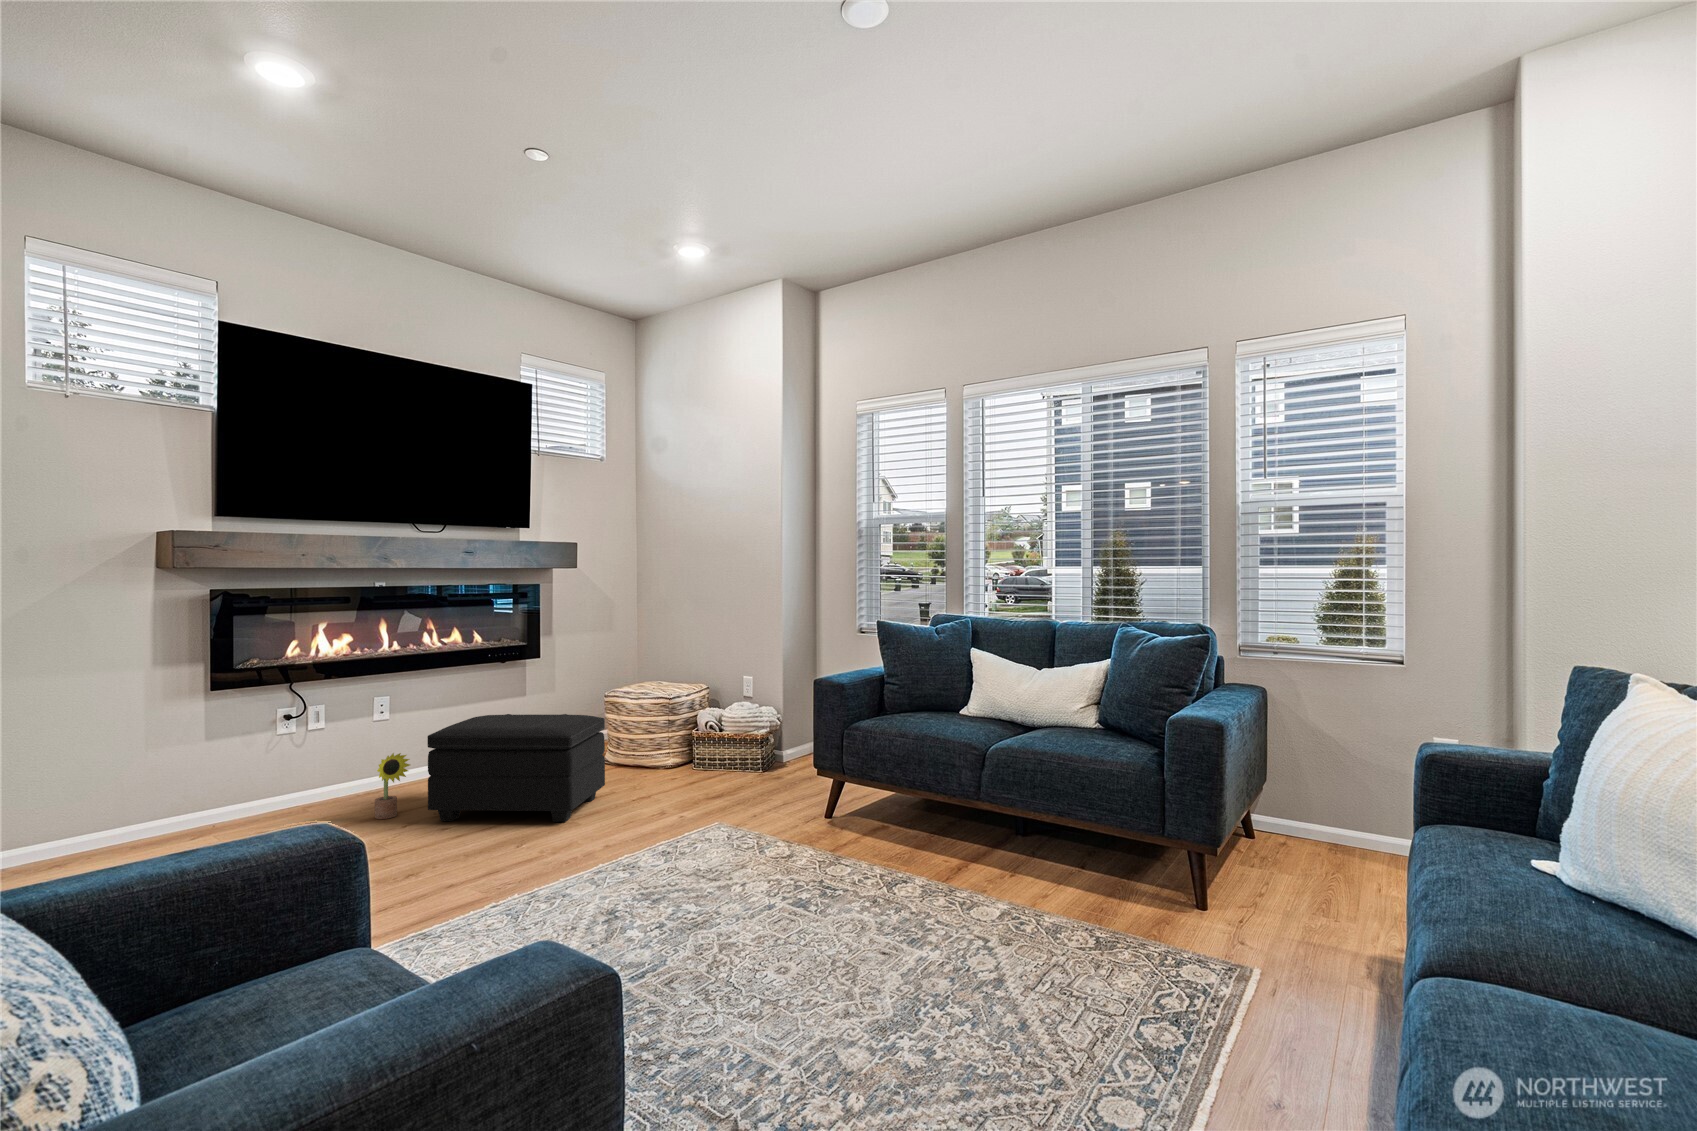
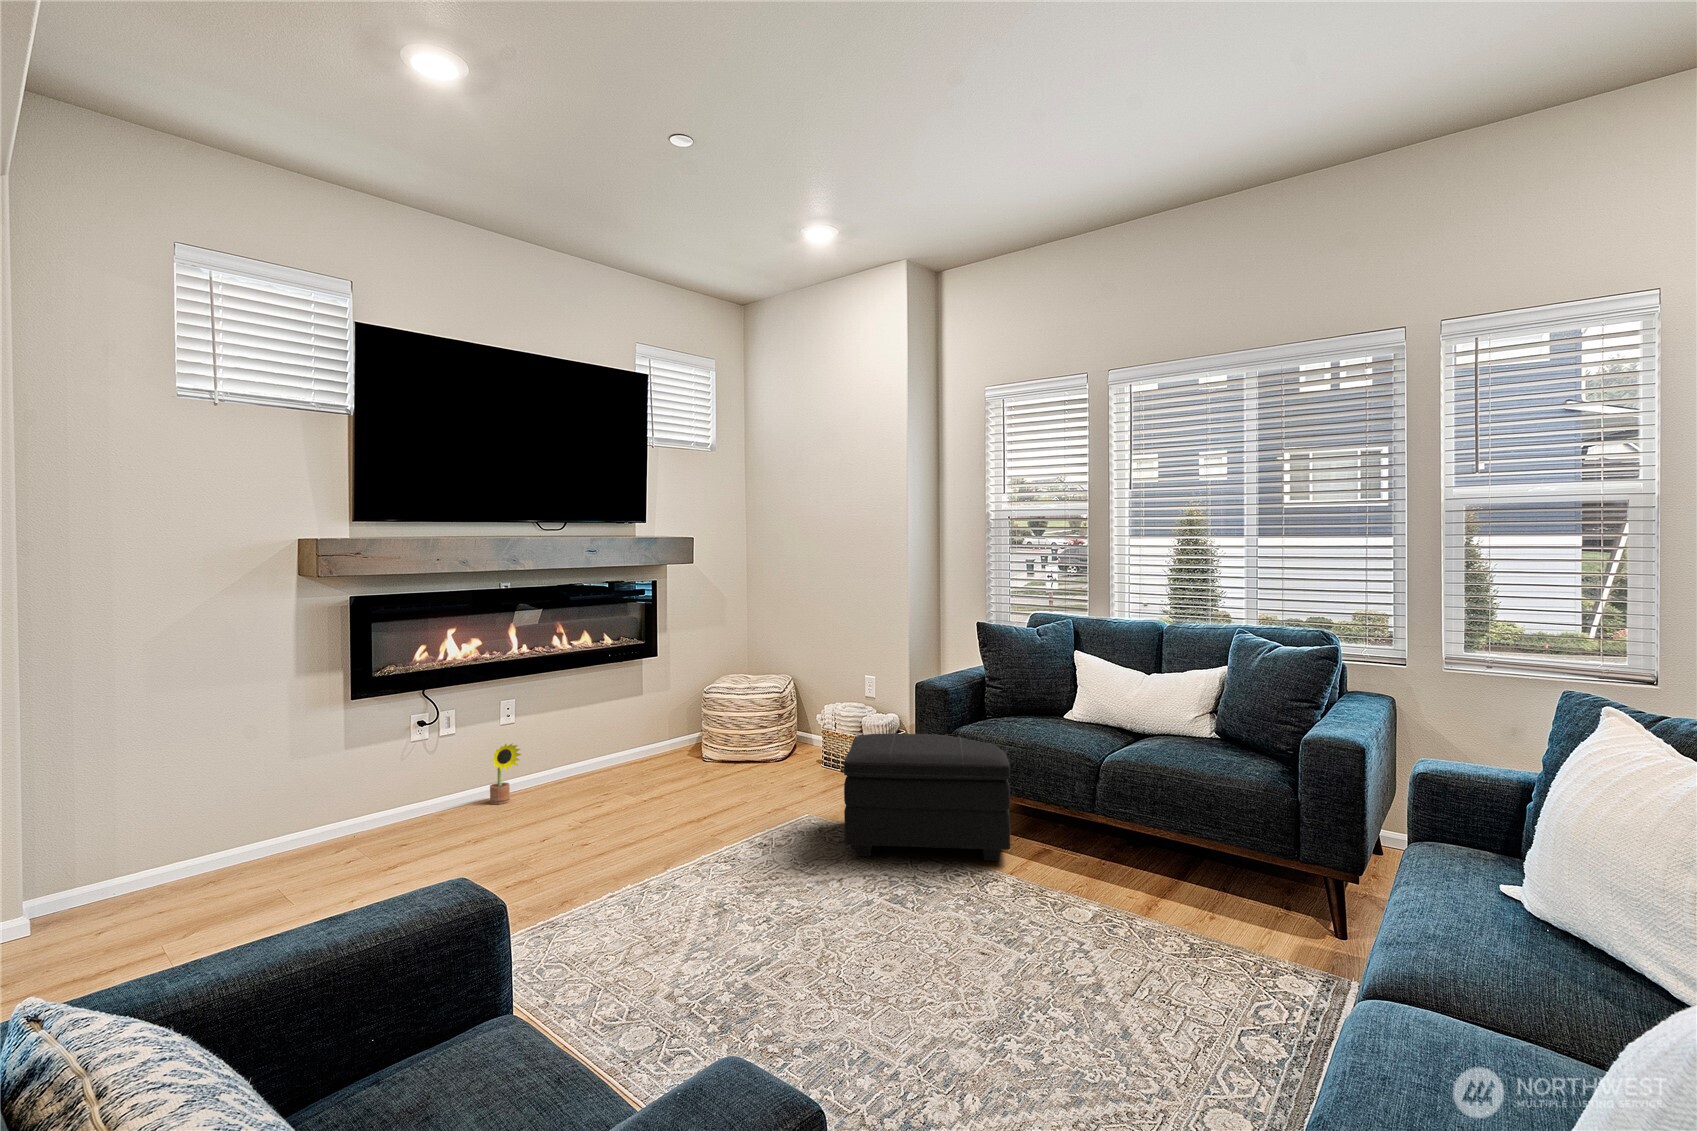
footstool: present [427,714,605,822] -> present [844,733,1010,861]

